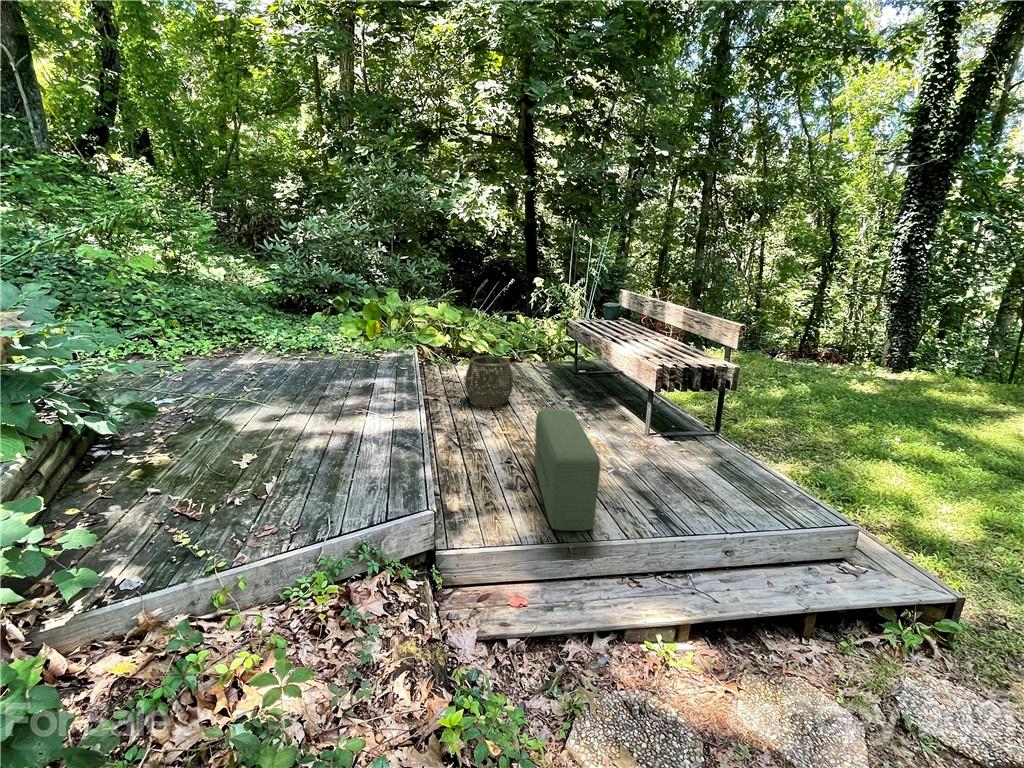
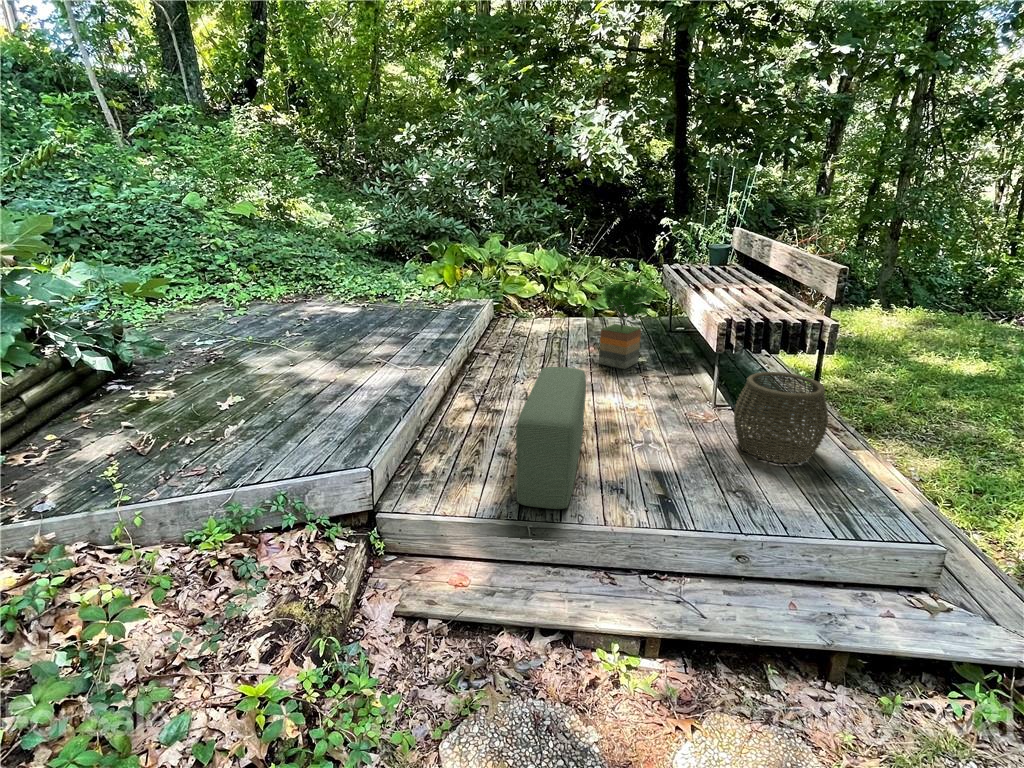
potted tree: none [544,332,589,405] -> present [599,283,653,369]
woven basket: present [465,356,513,406] -> present [734,372,828,464]

